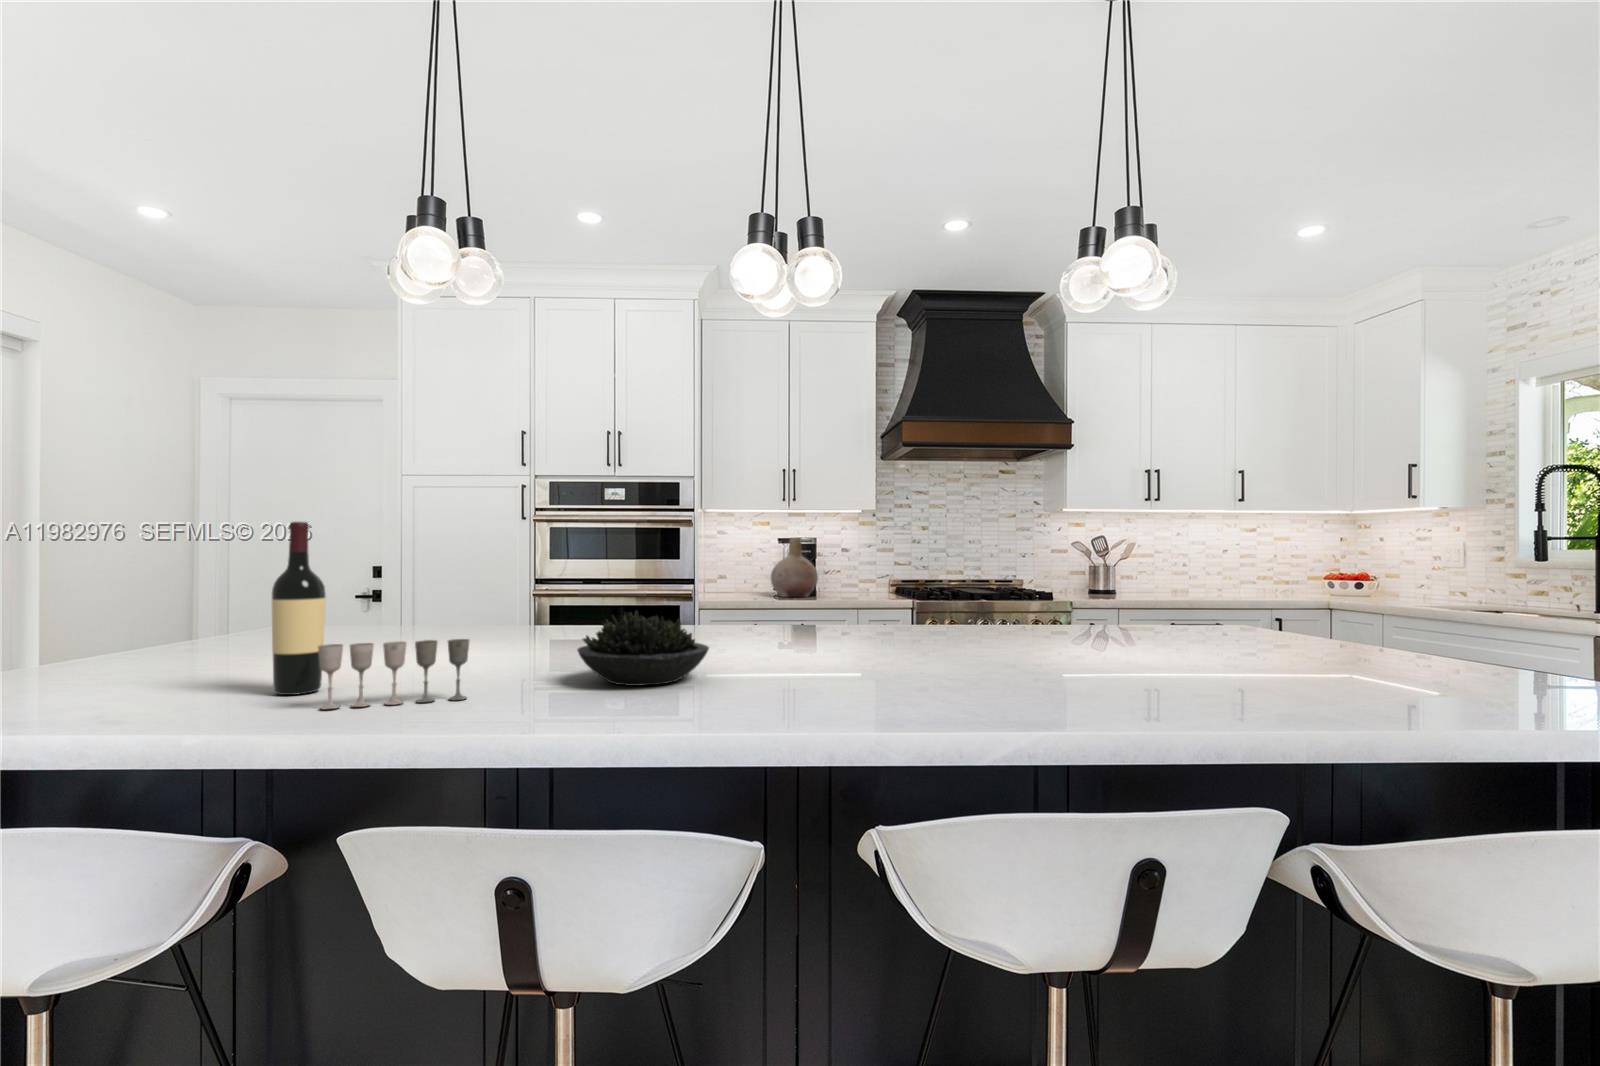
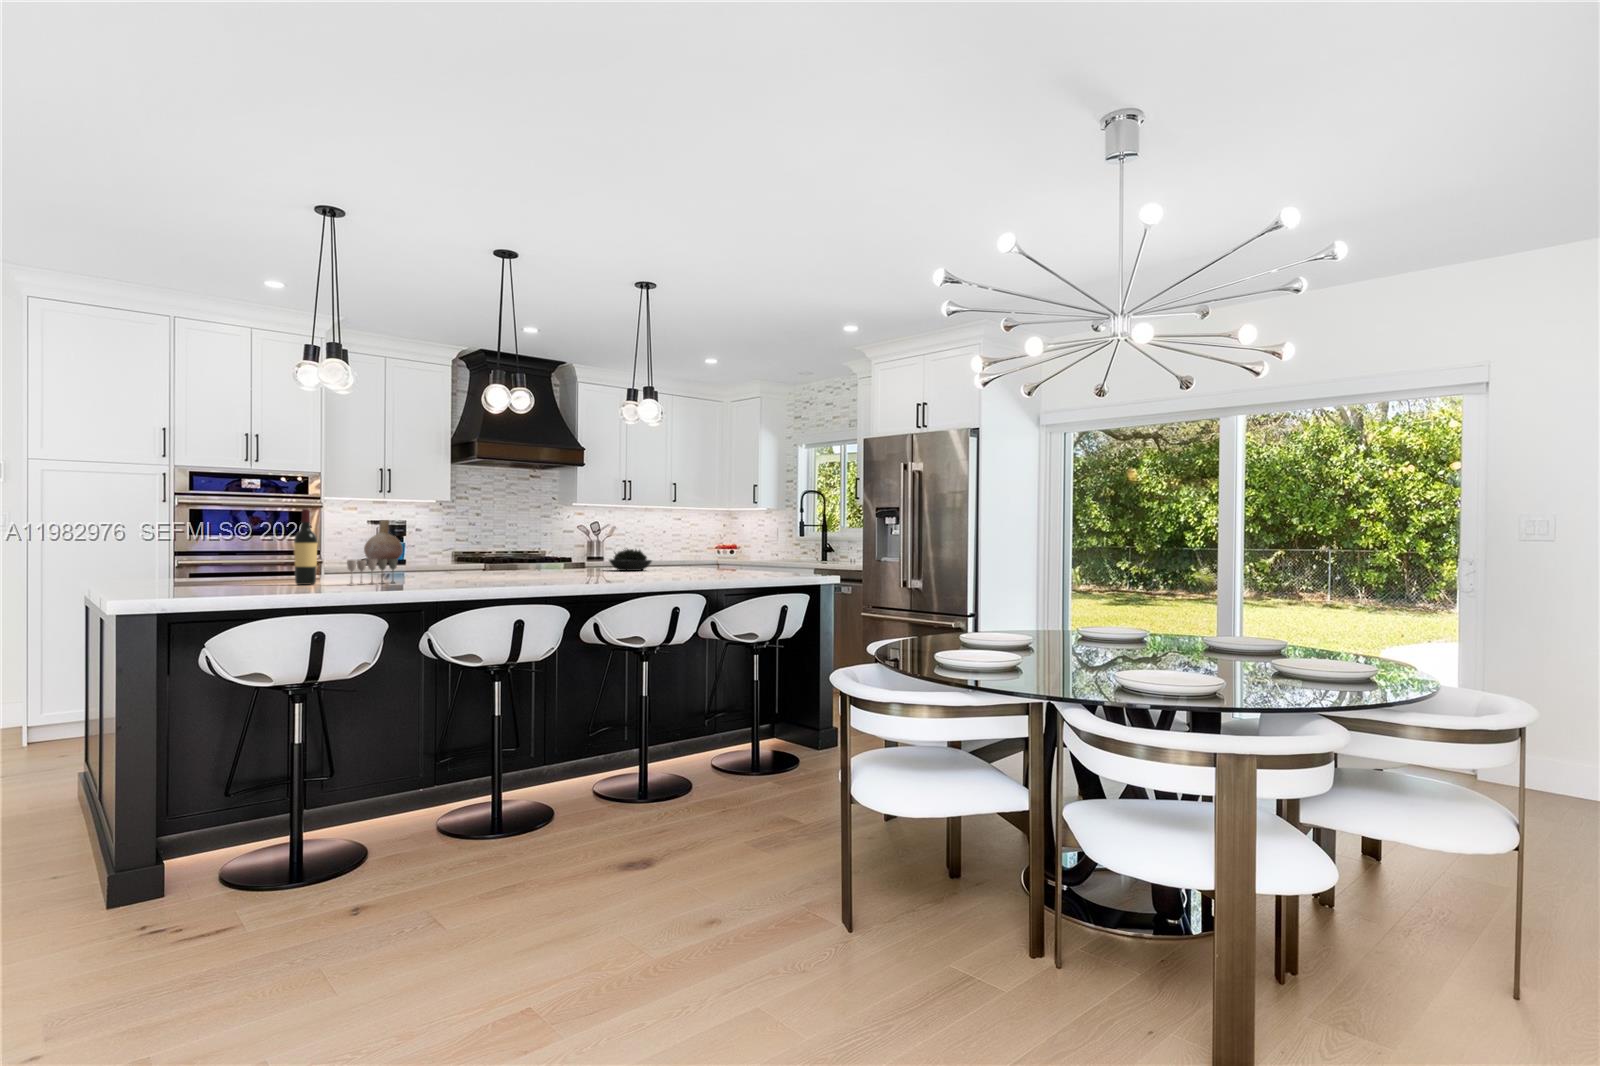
succulent plant: present [578,611,709,686] -> present [609,548,652,571]

